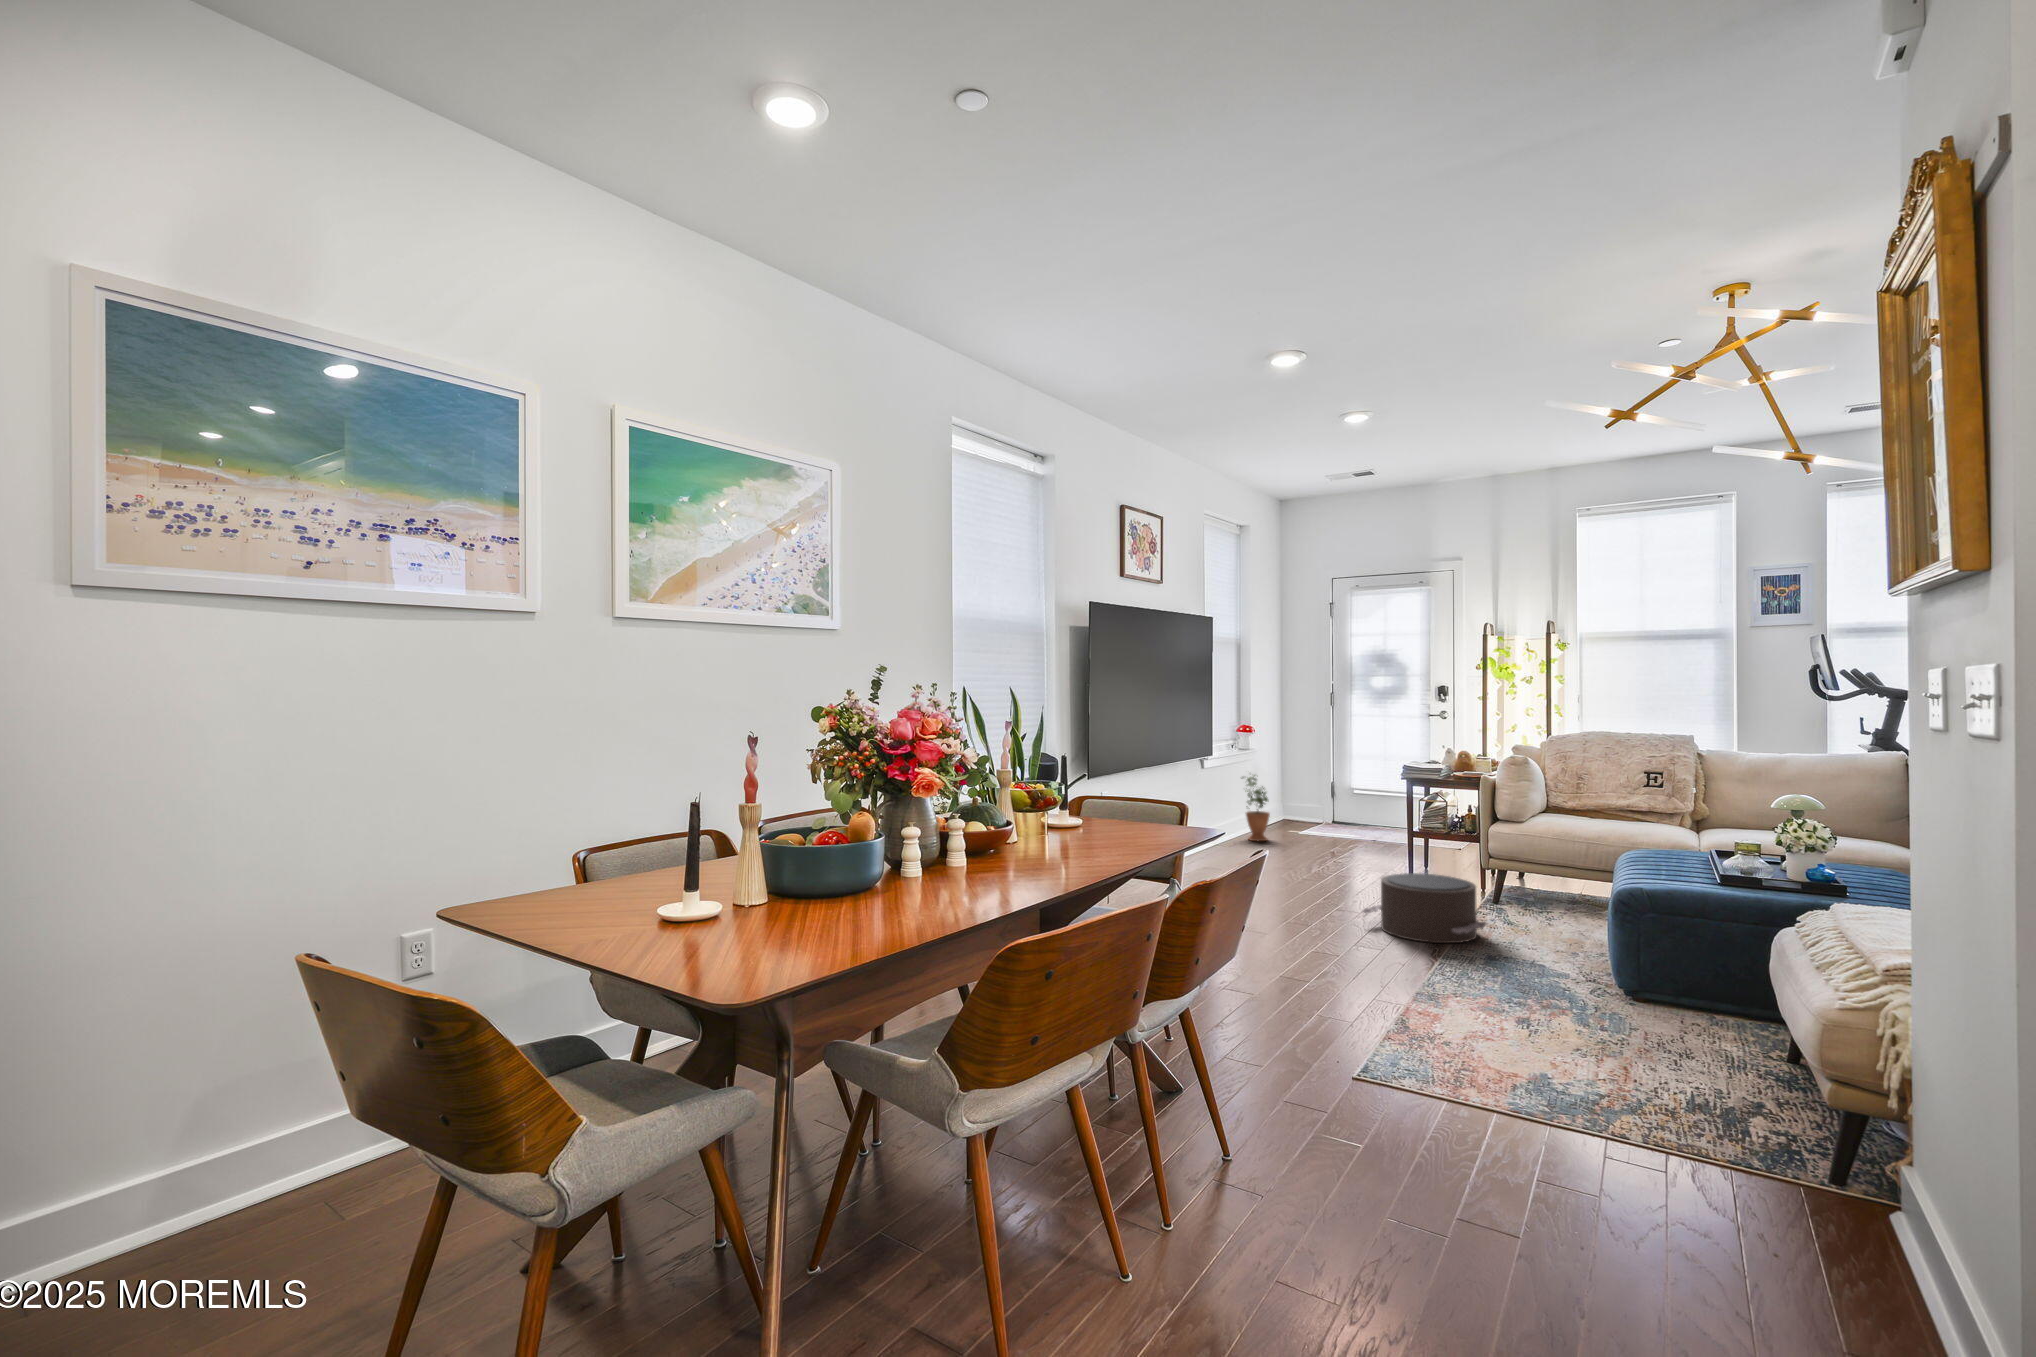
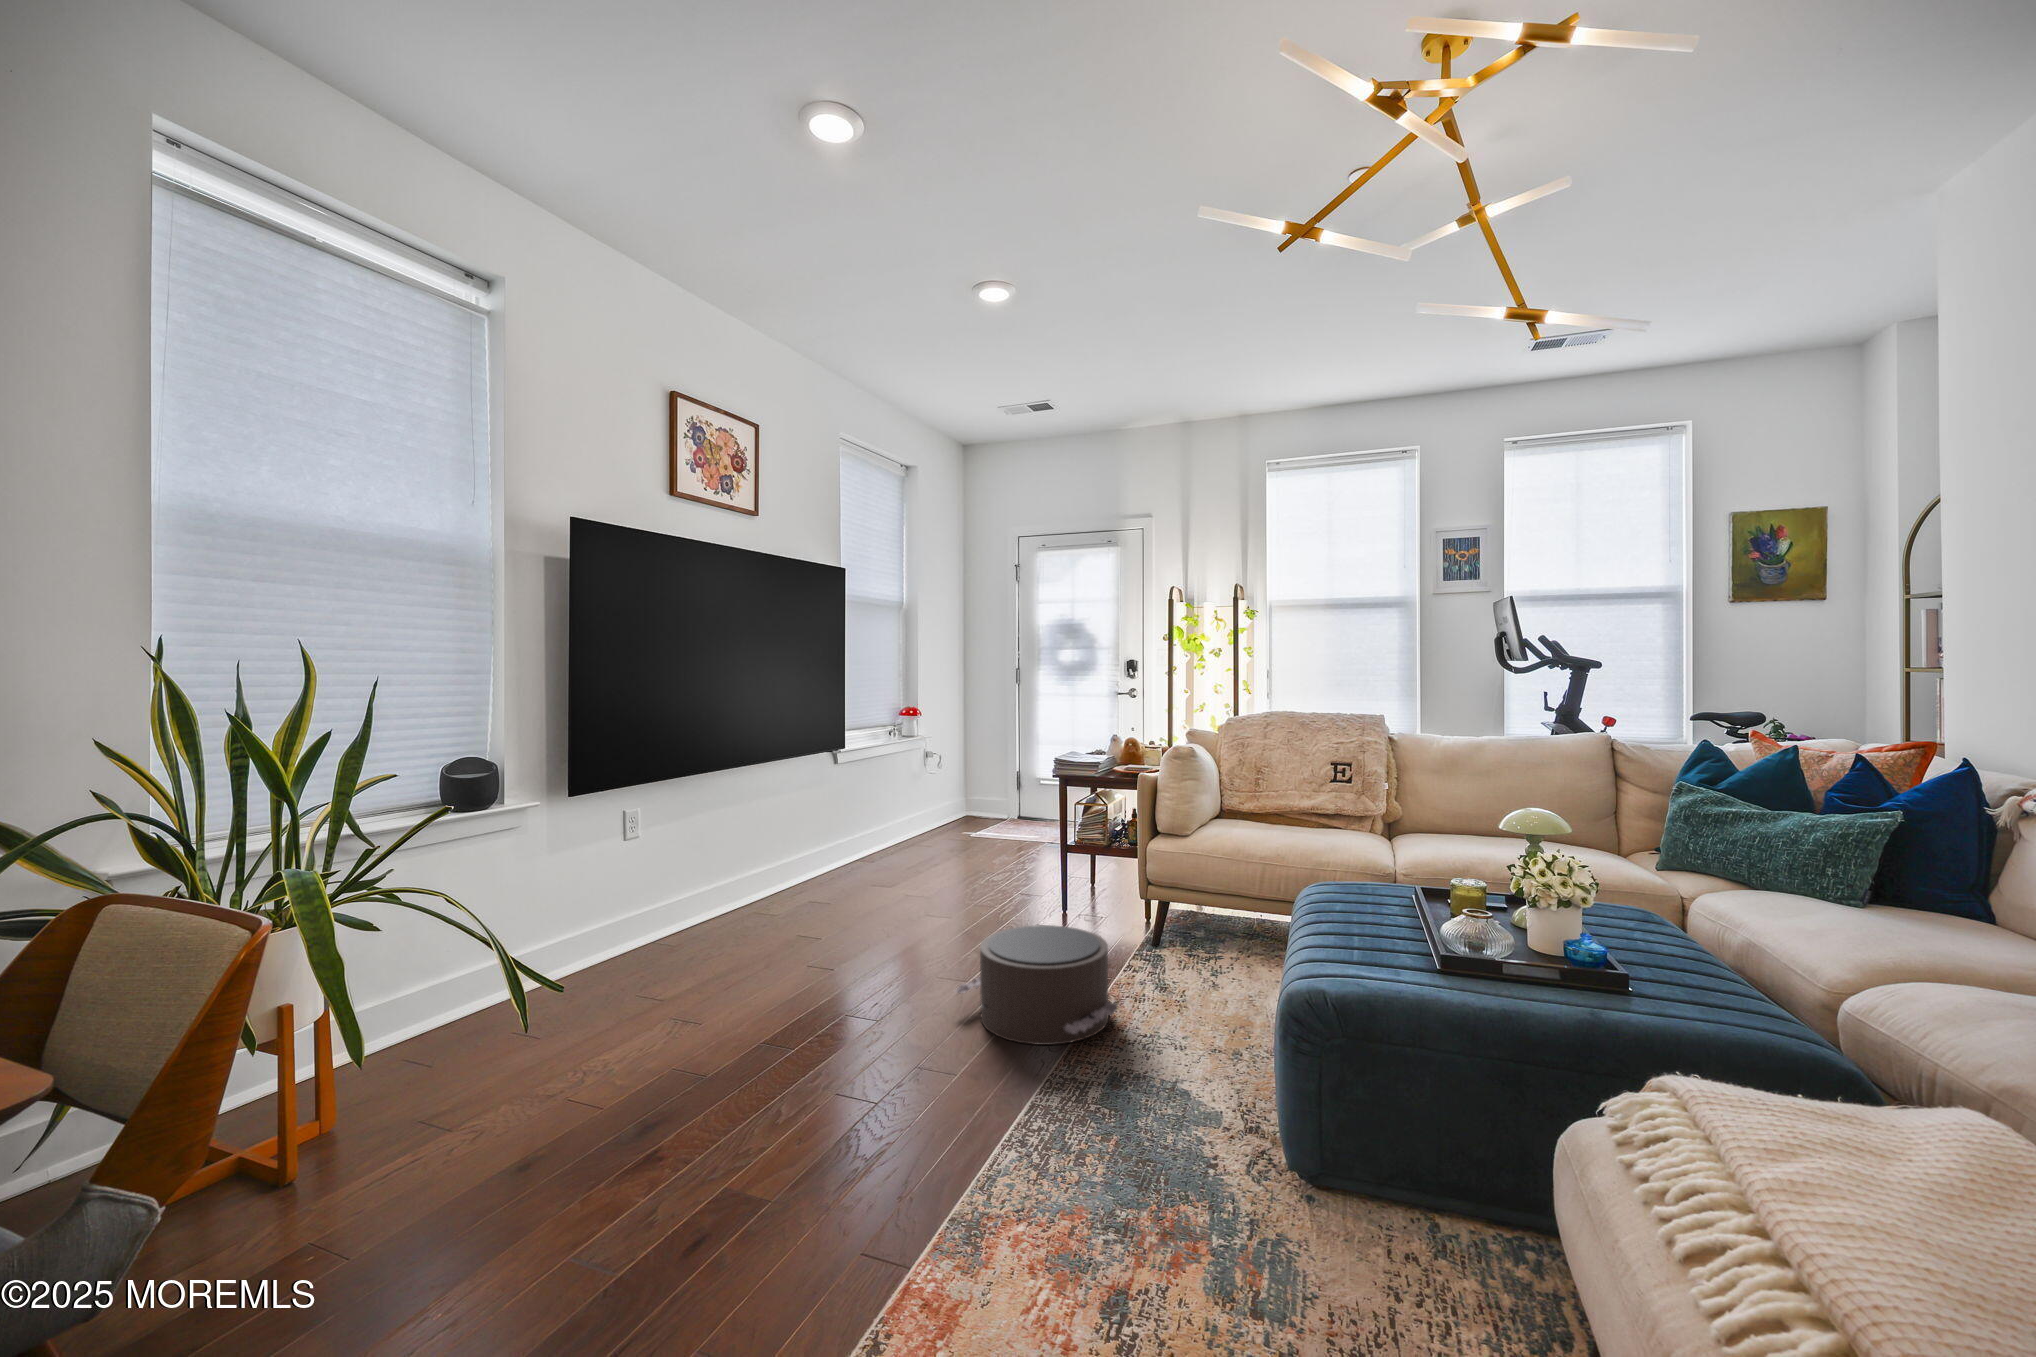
potted plant: present [1246,775,1270,841] -> none [896,764,930,850]

